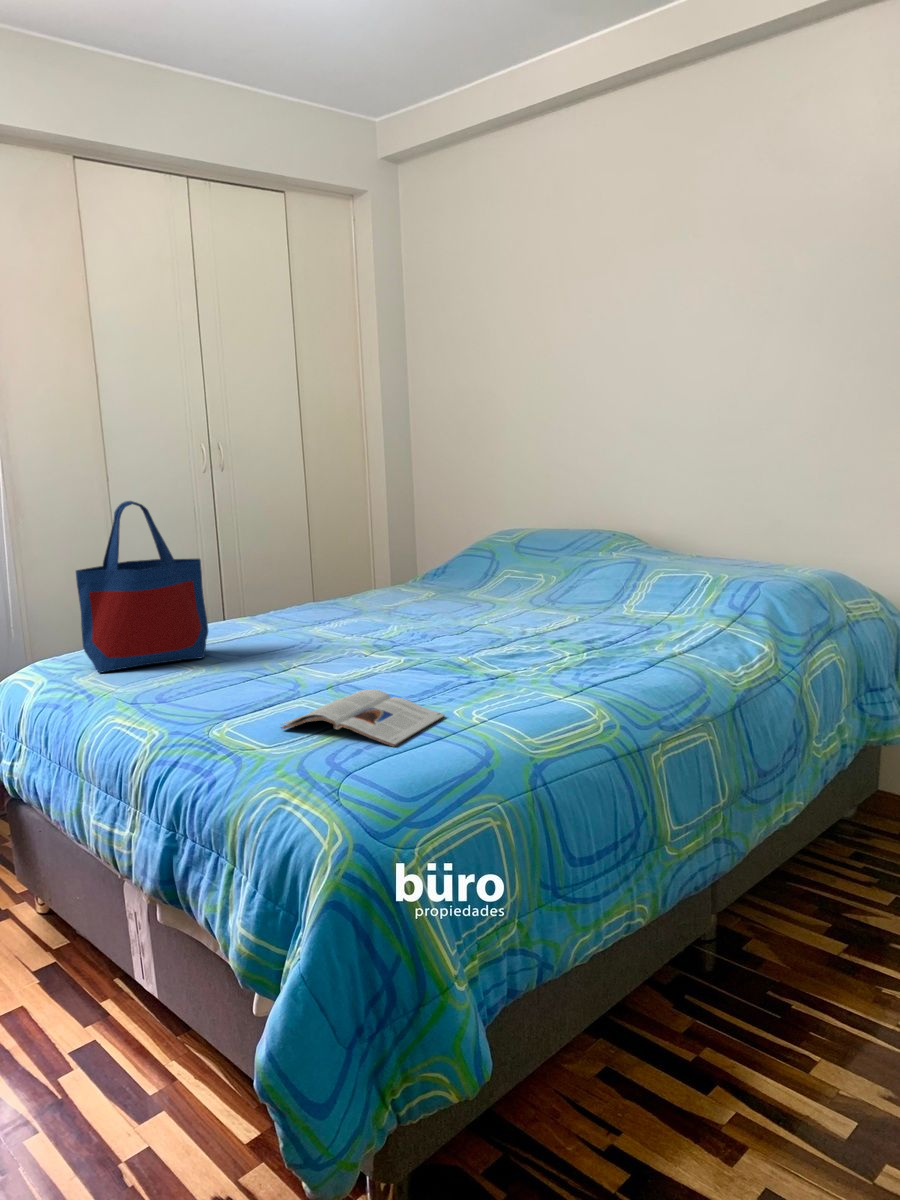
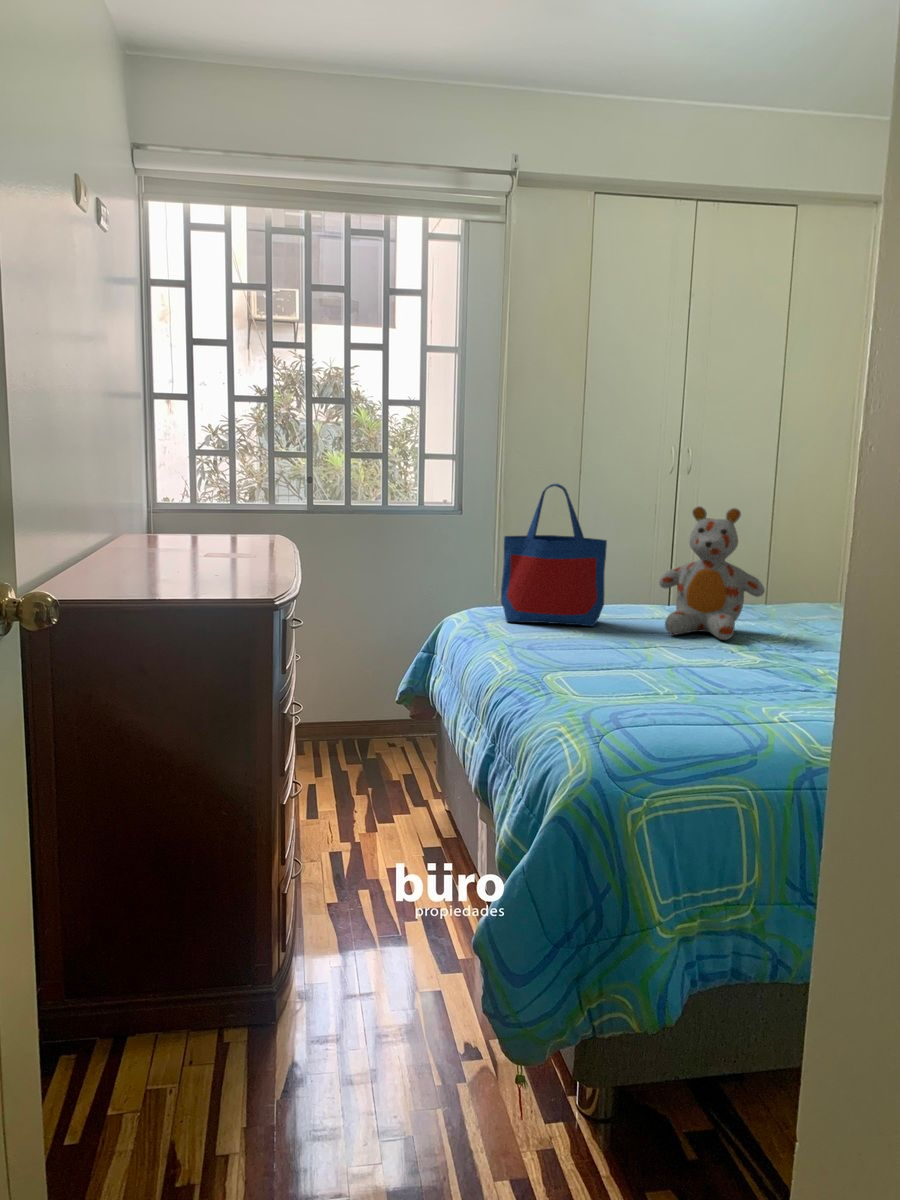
stuffed bear: none [262,508,371,650] -> present [659,506,764,640]
magazine: present [281,689,445,746] -> none [598,669,750,717]

